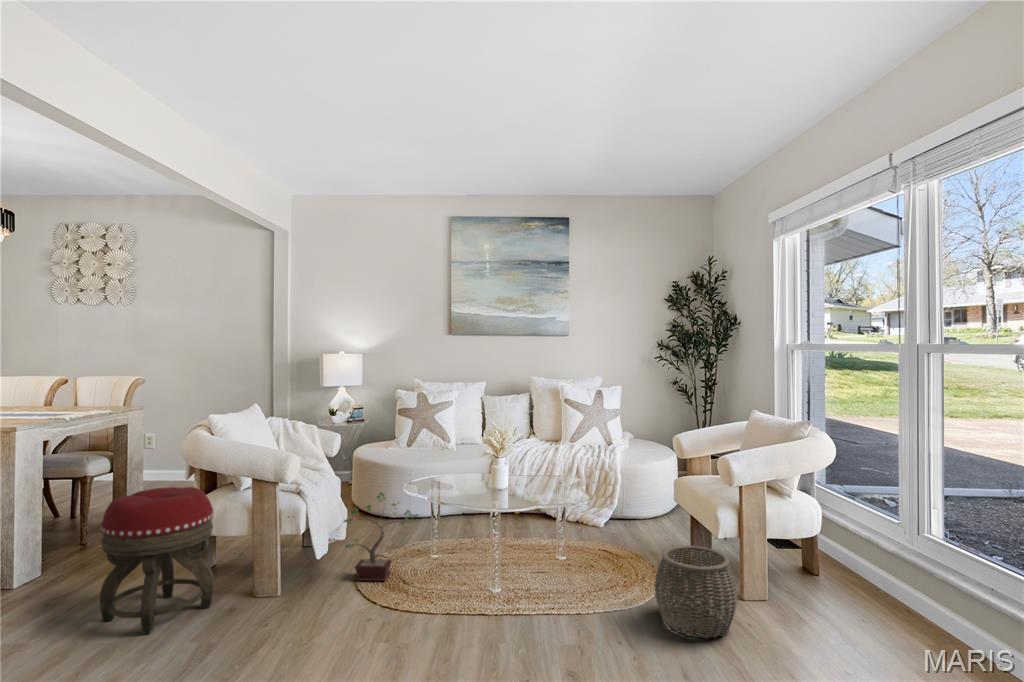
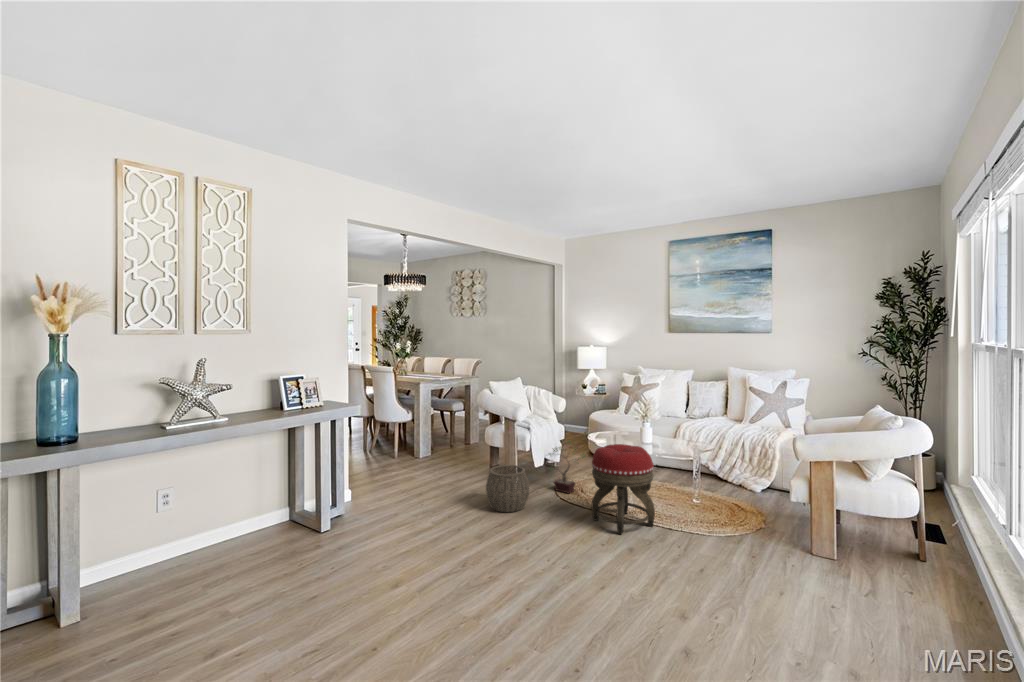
footstool: present [100,487,214,635] -> present [592,444,655,534]
woven basket: present [654,545,738,639] -> present [486,465,529,512]

